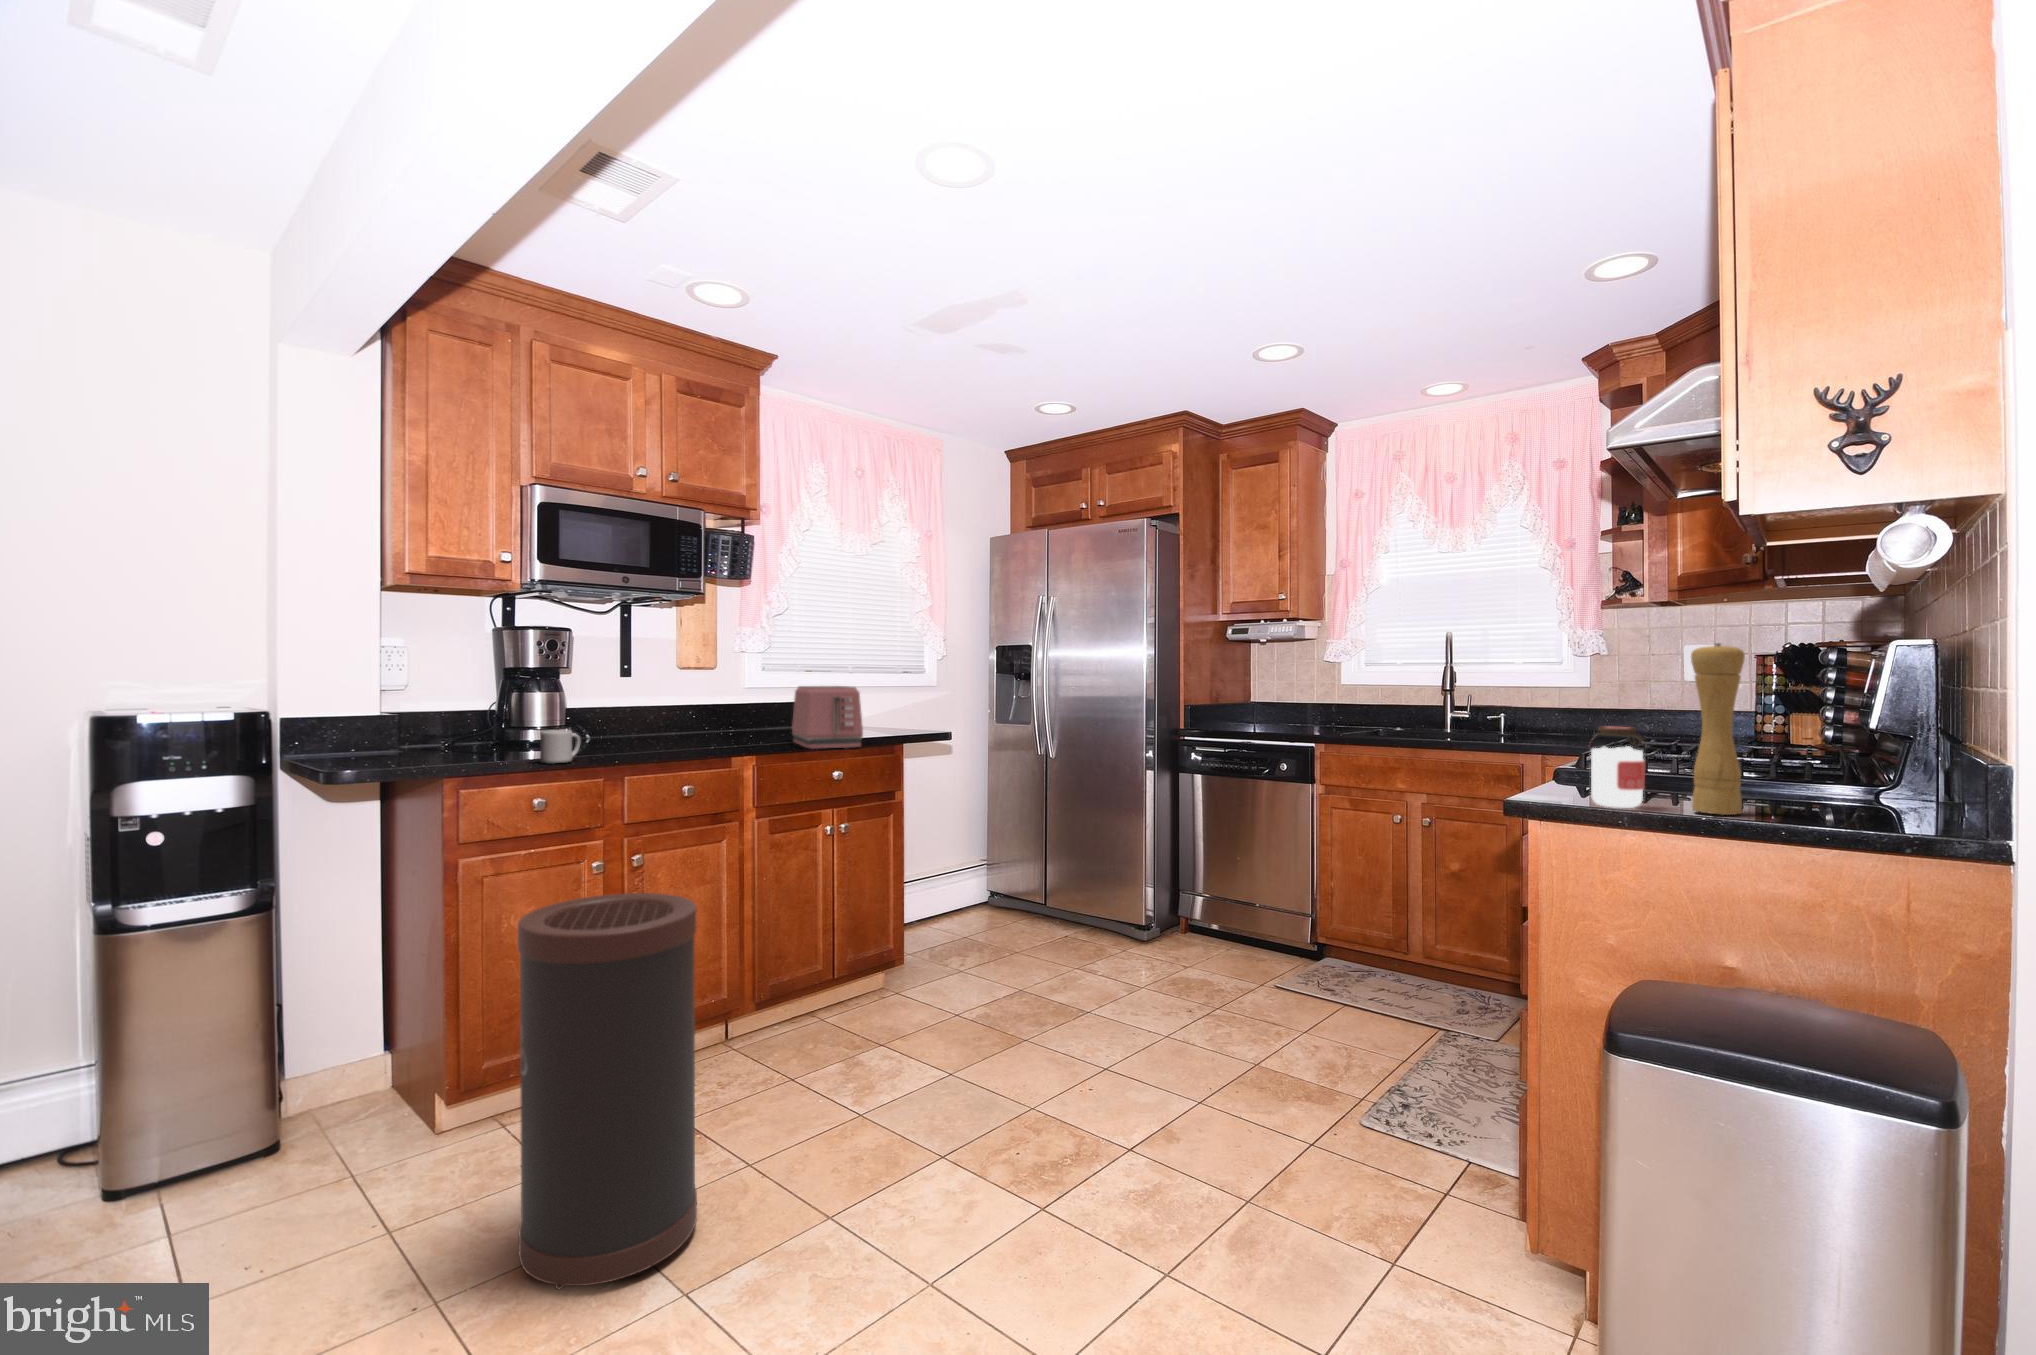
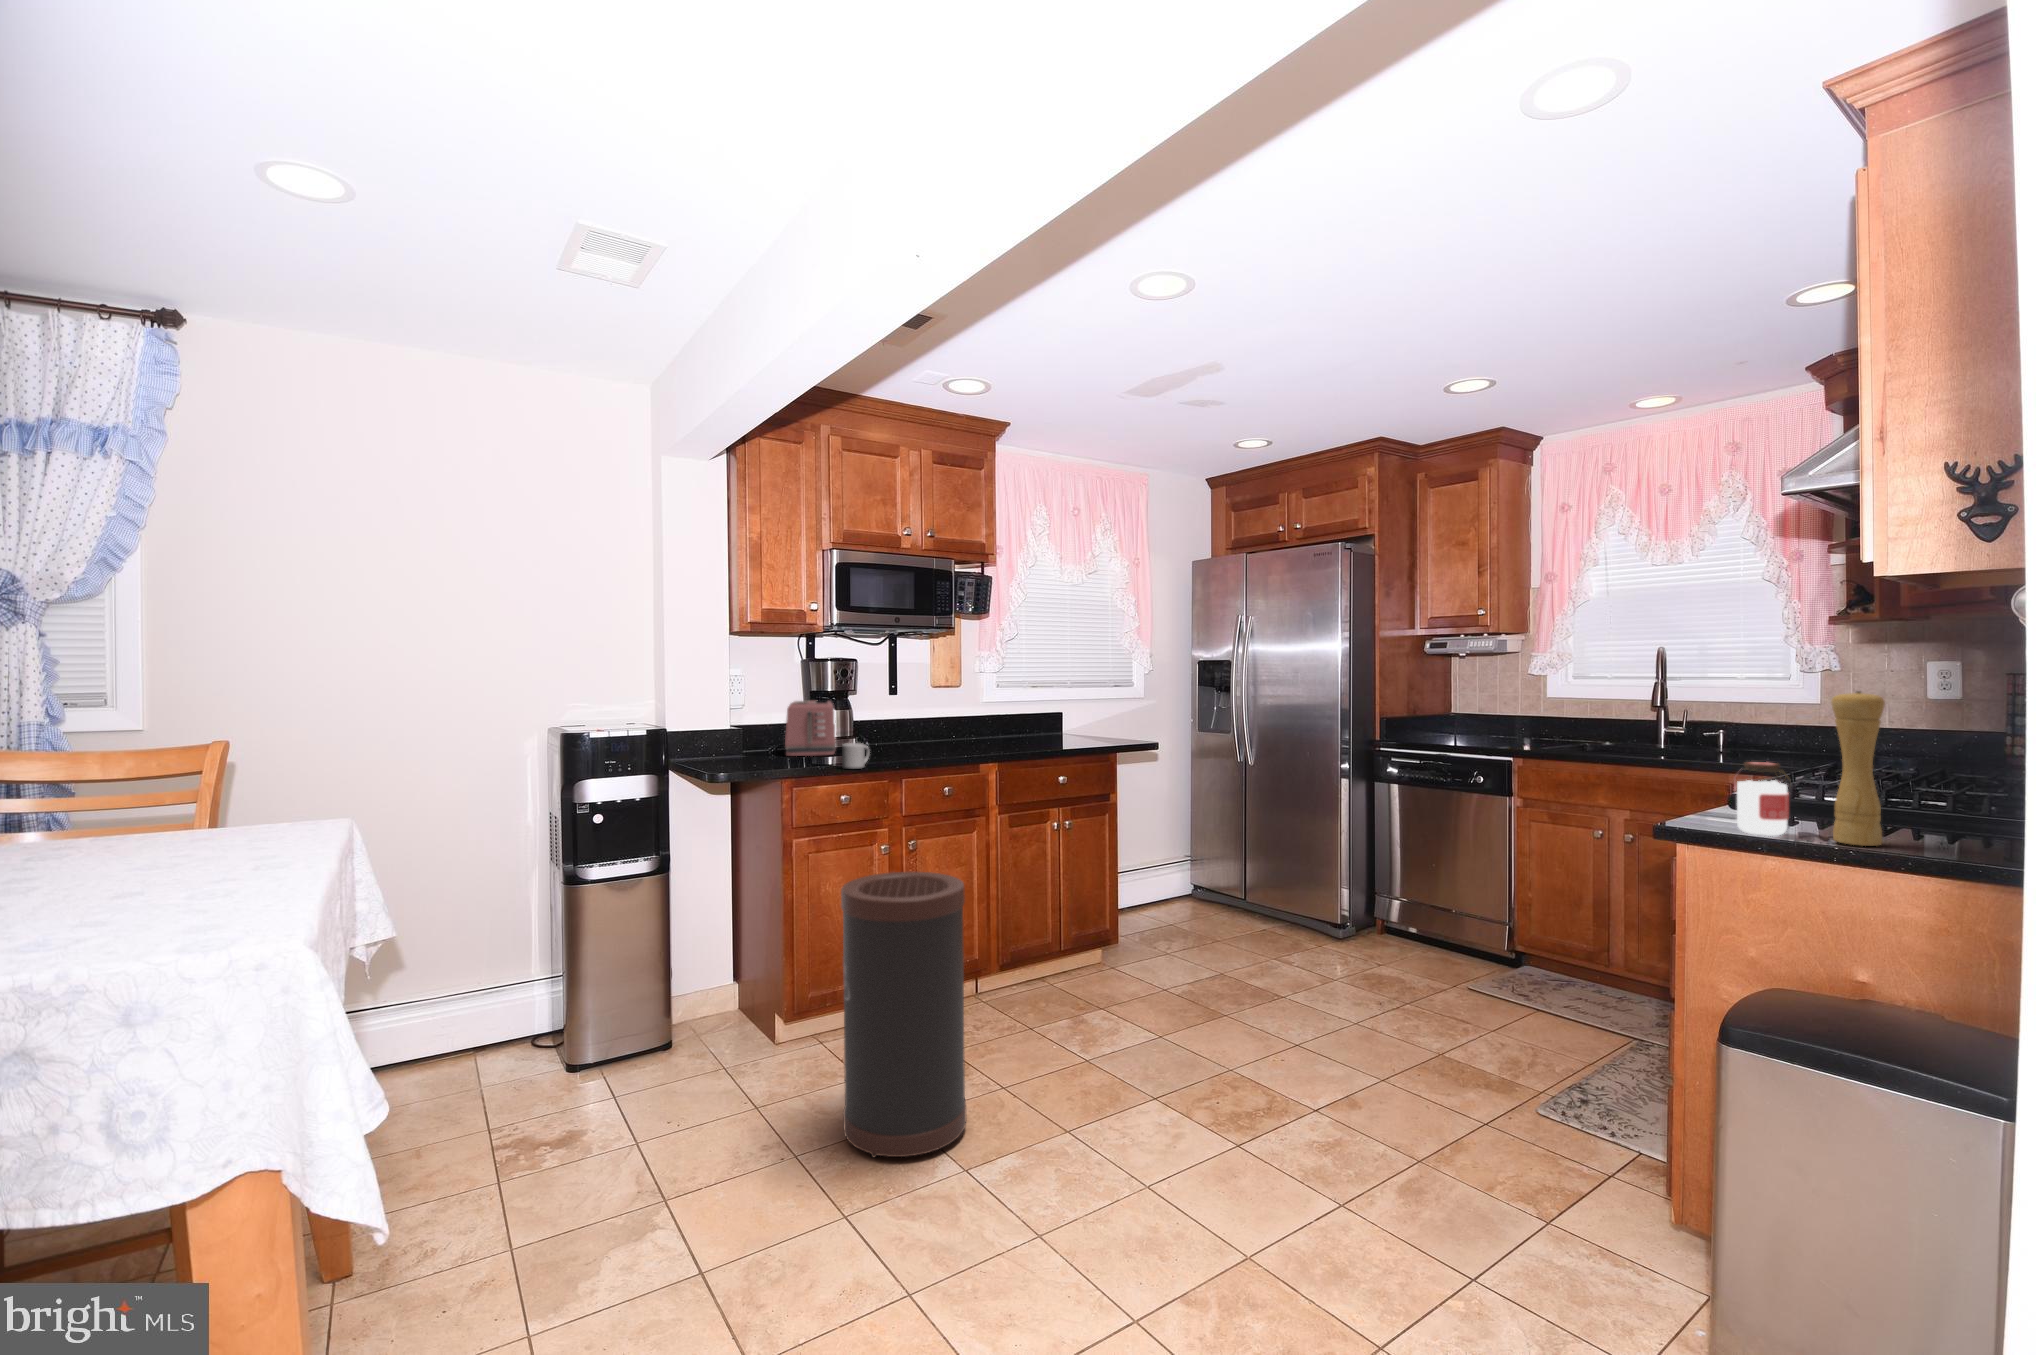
toaster: present [792,686,863,749] -> present [785,701,837,756]

